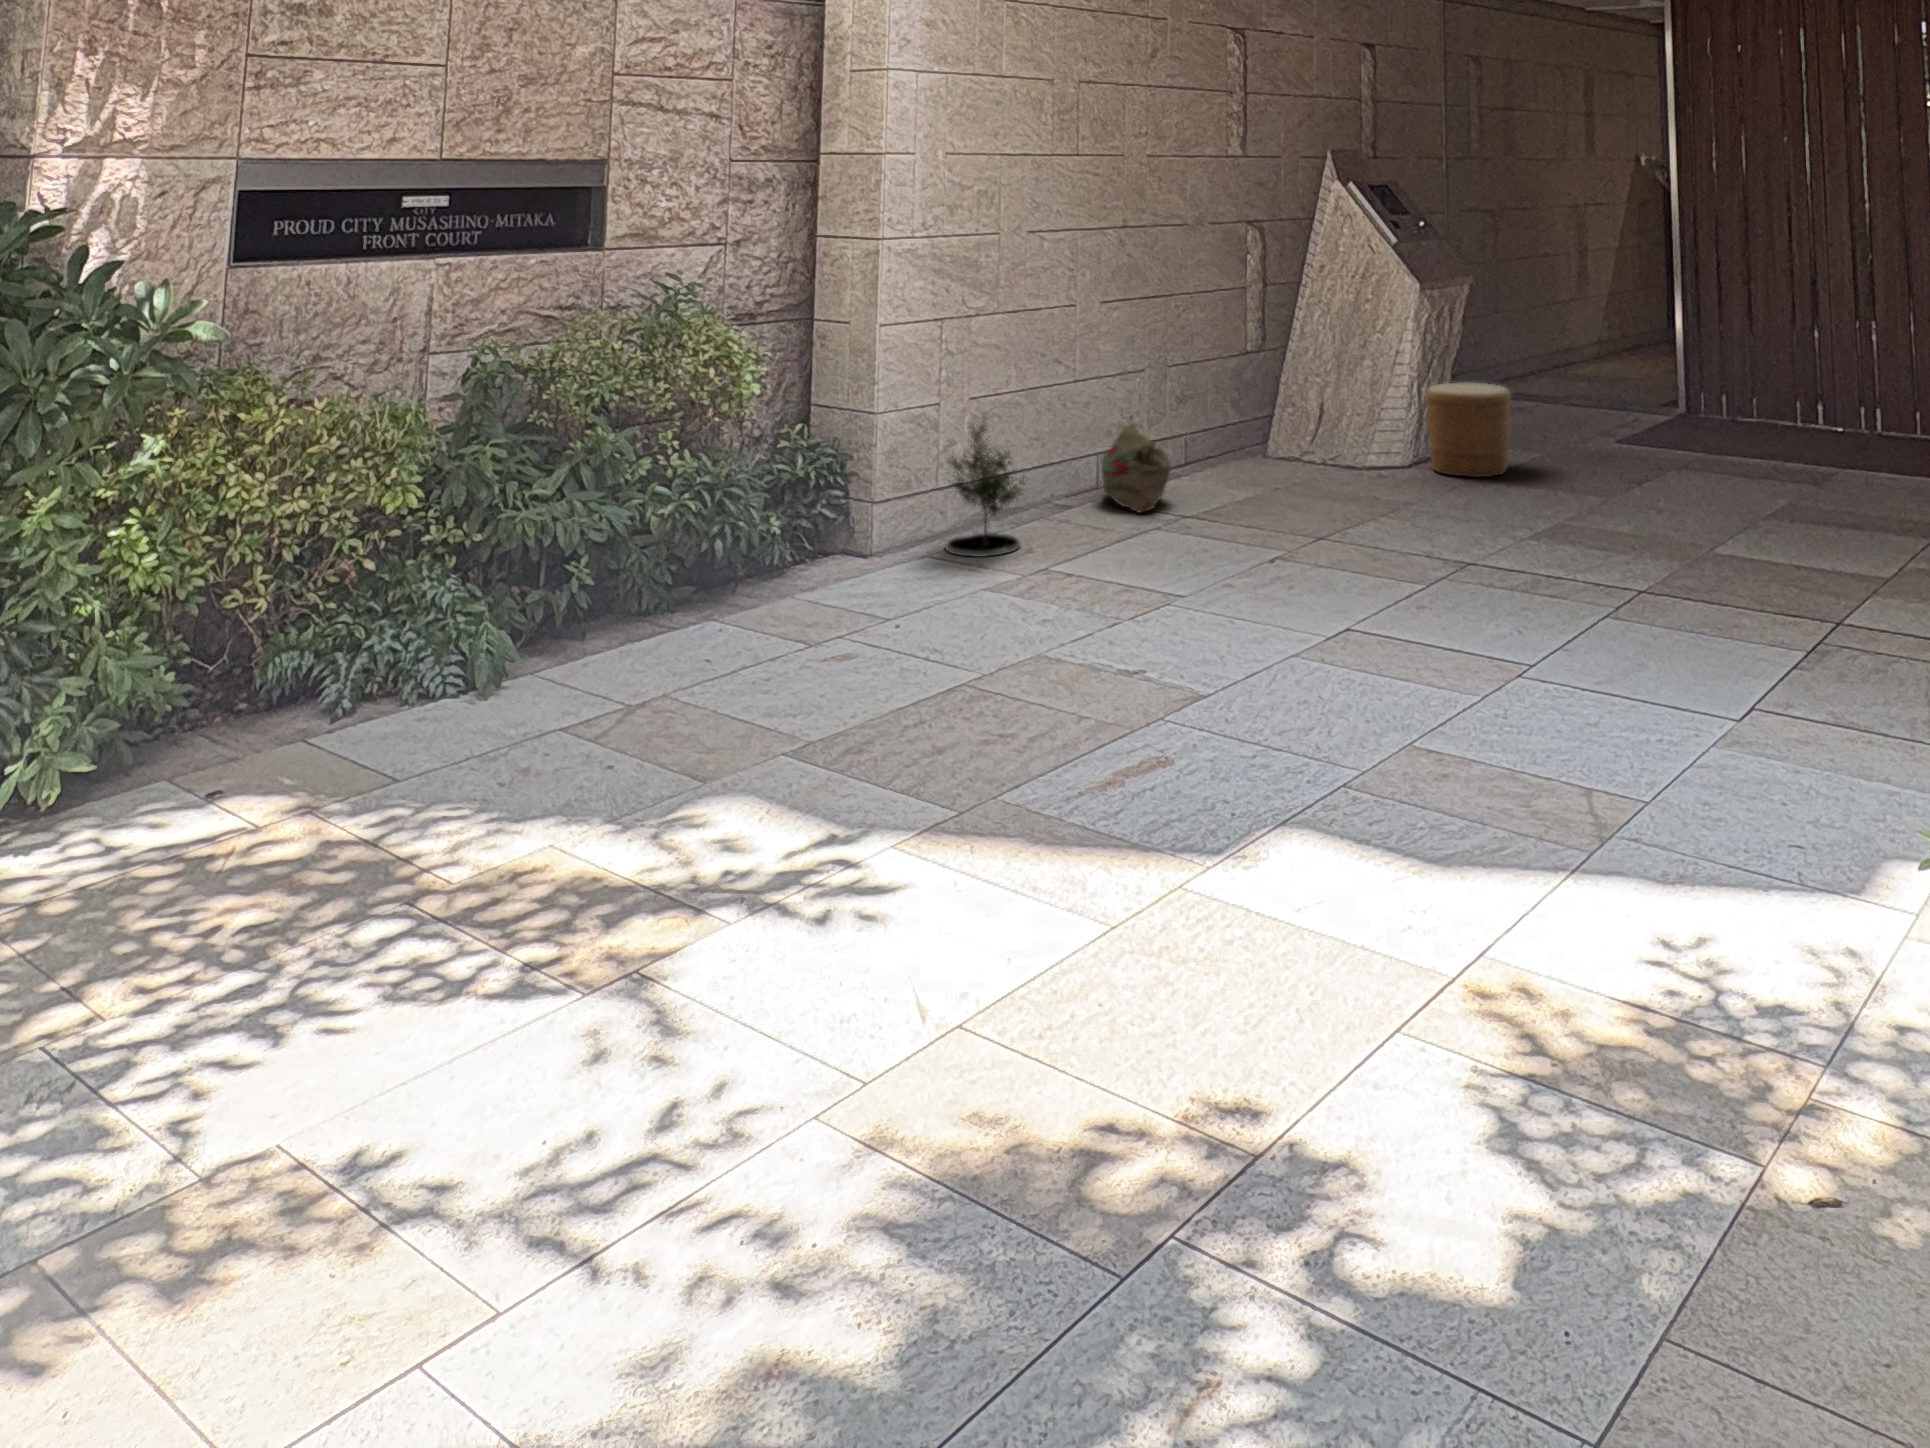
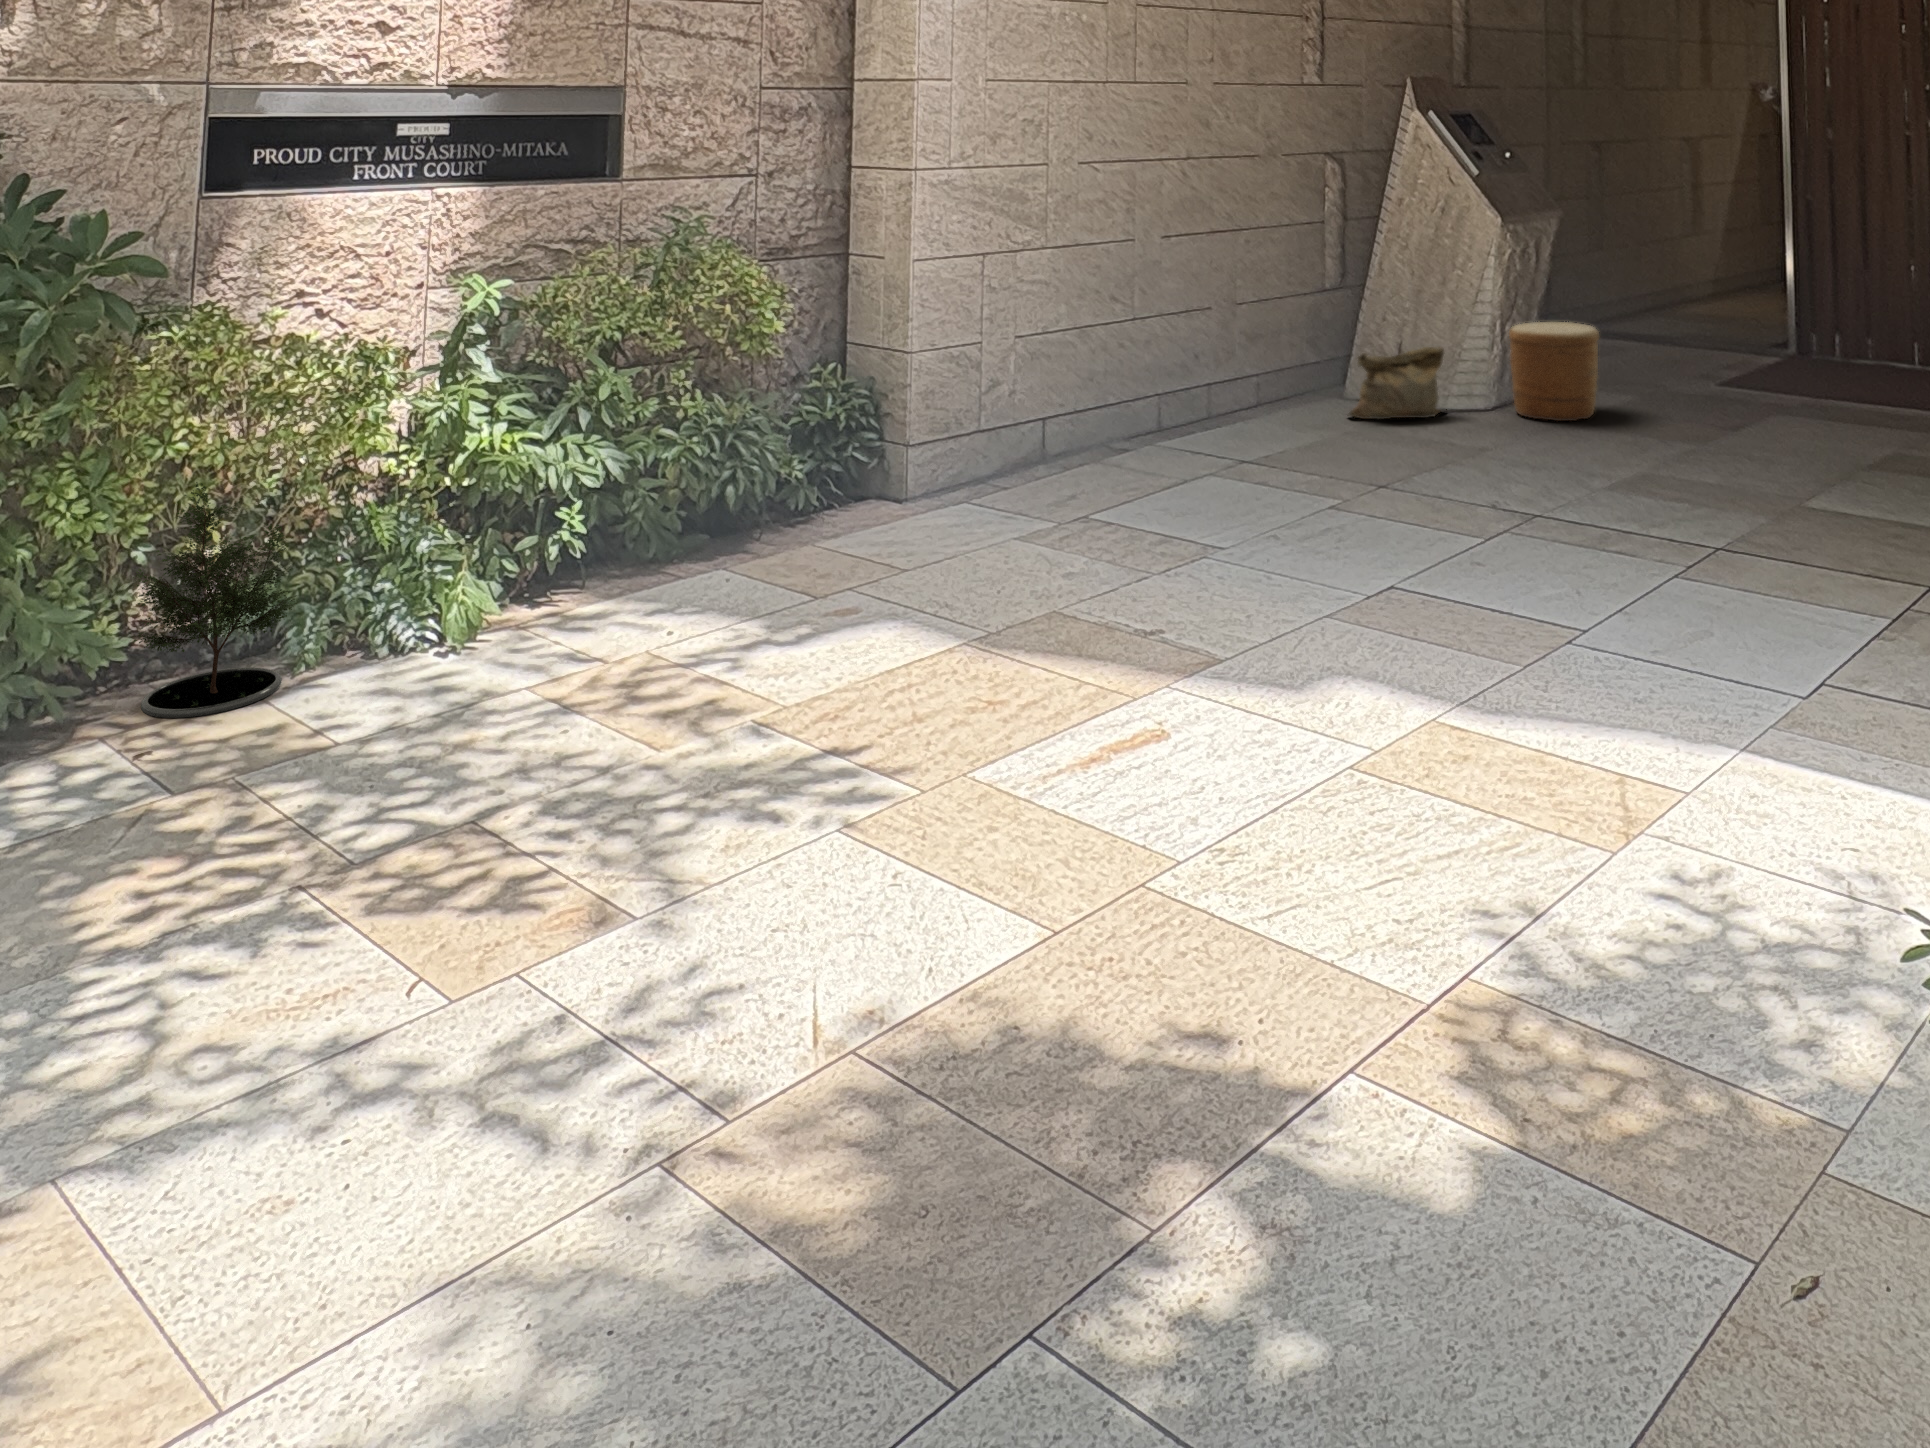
potted tree: present [945,422,1025,557] -> present [133,482,298,718]
bag: present [1101,424,1171,513] -> present [1347,347,1444,419]

